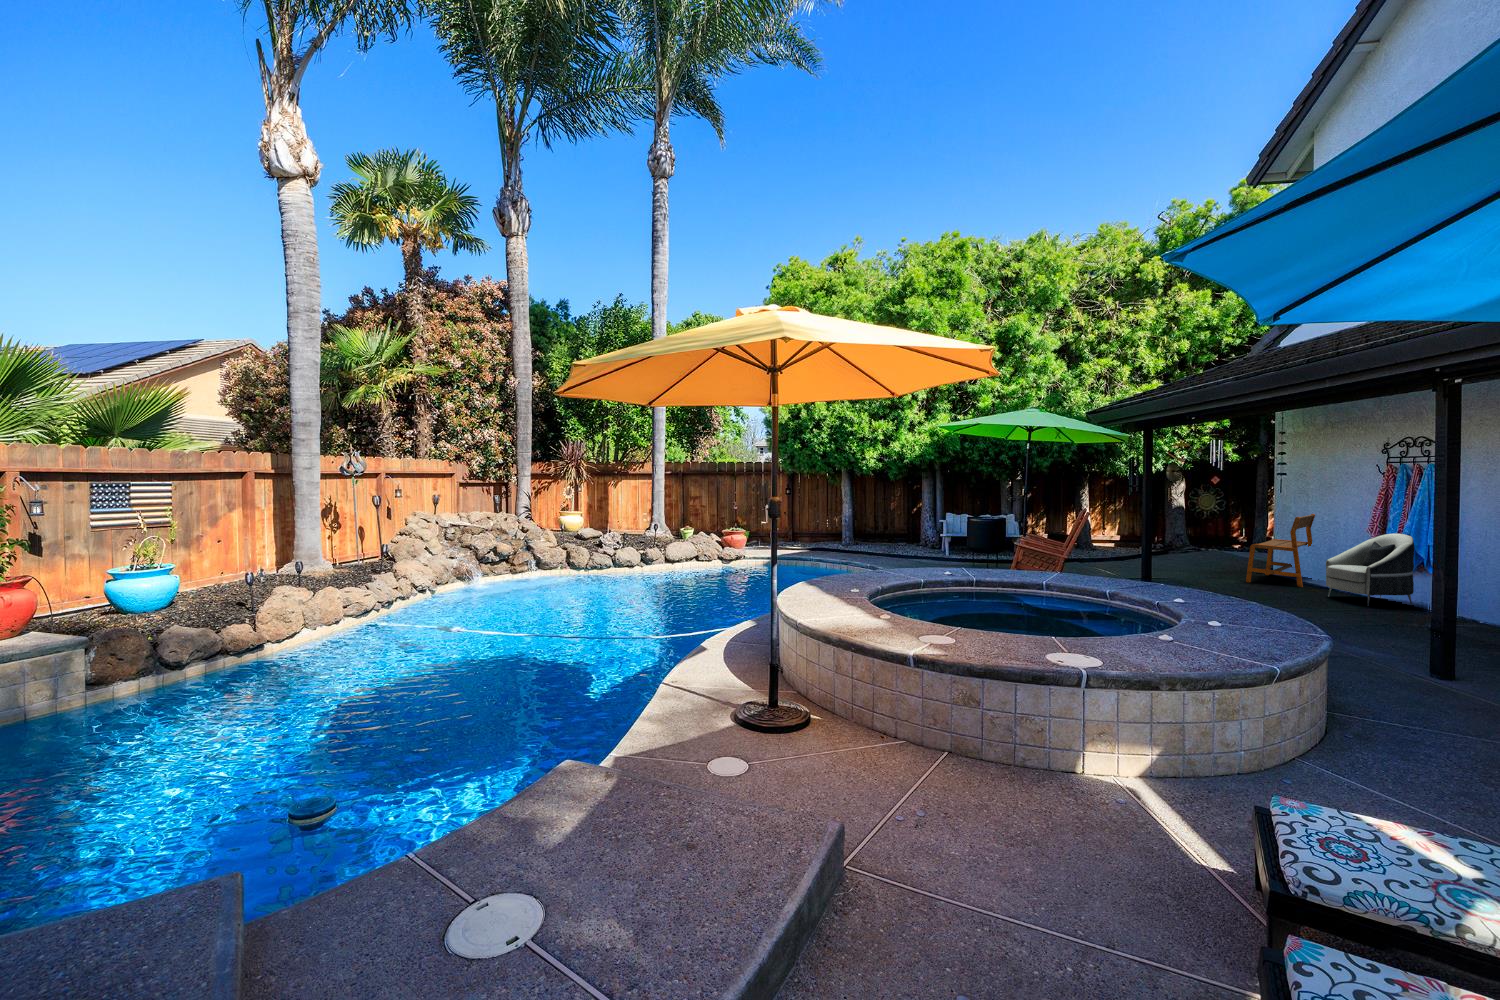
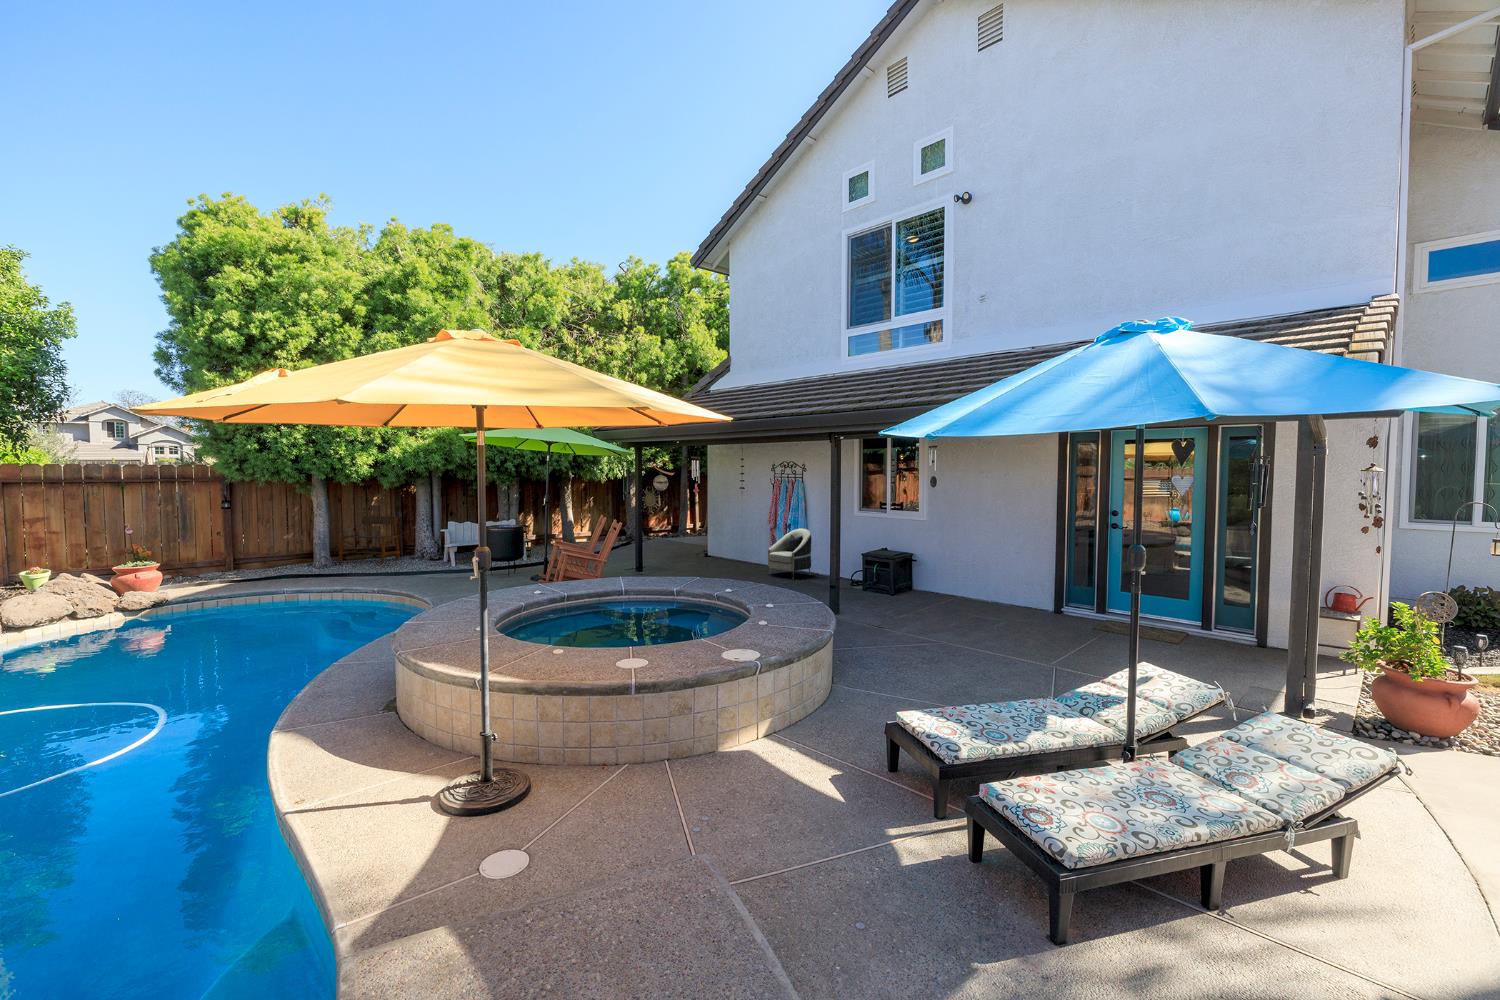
bench: present [1246,514,1315,587] -> present [339,516,400,563]

